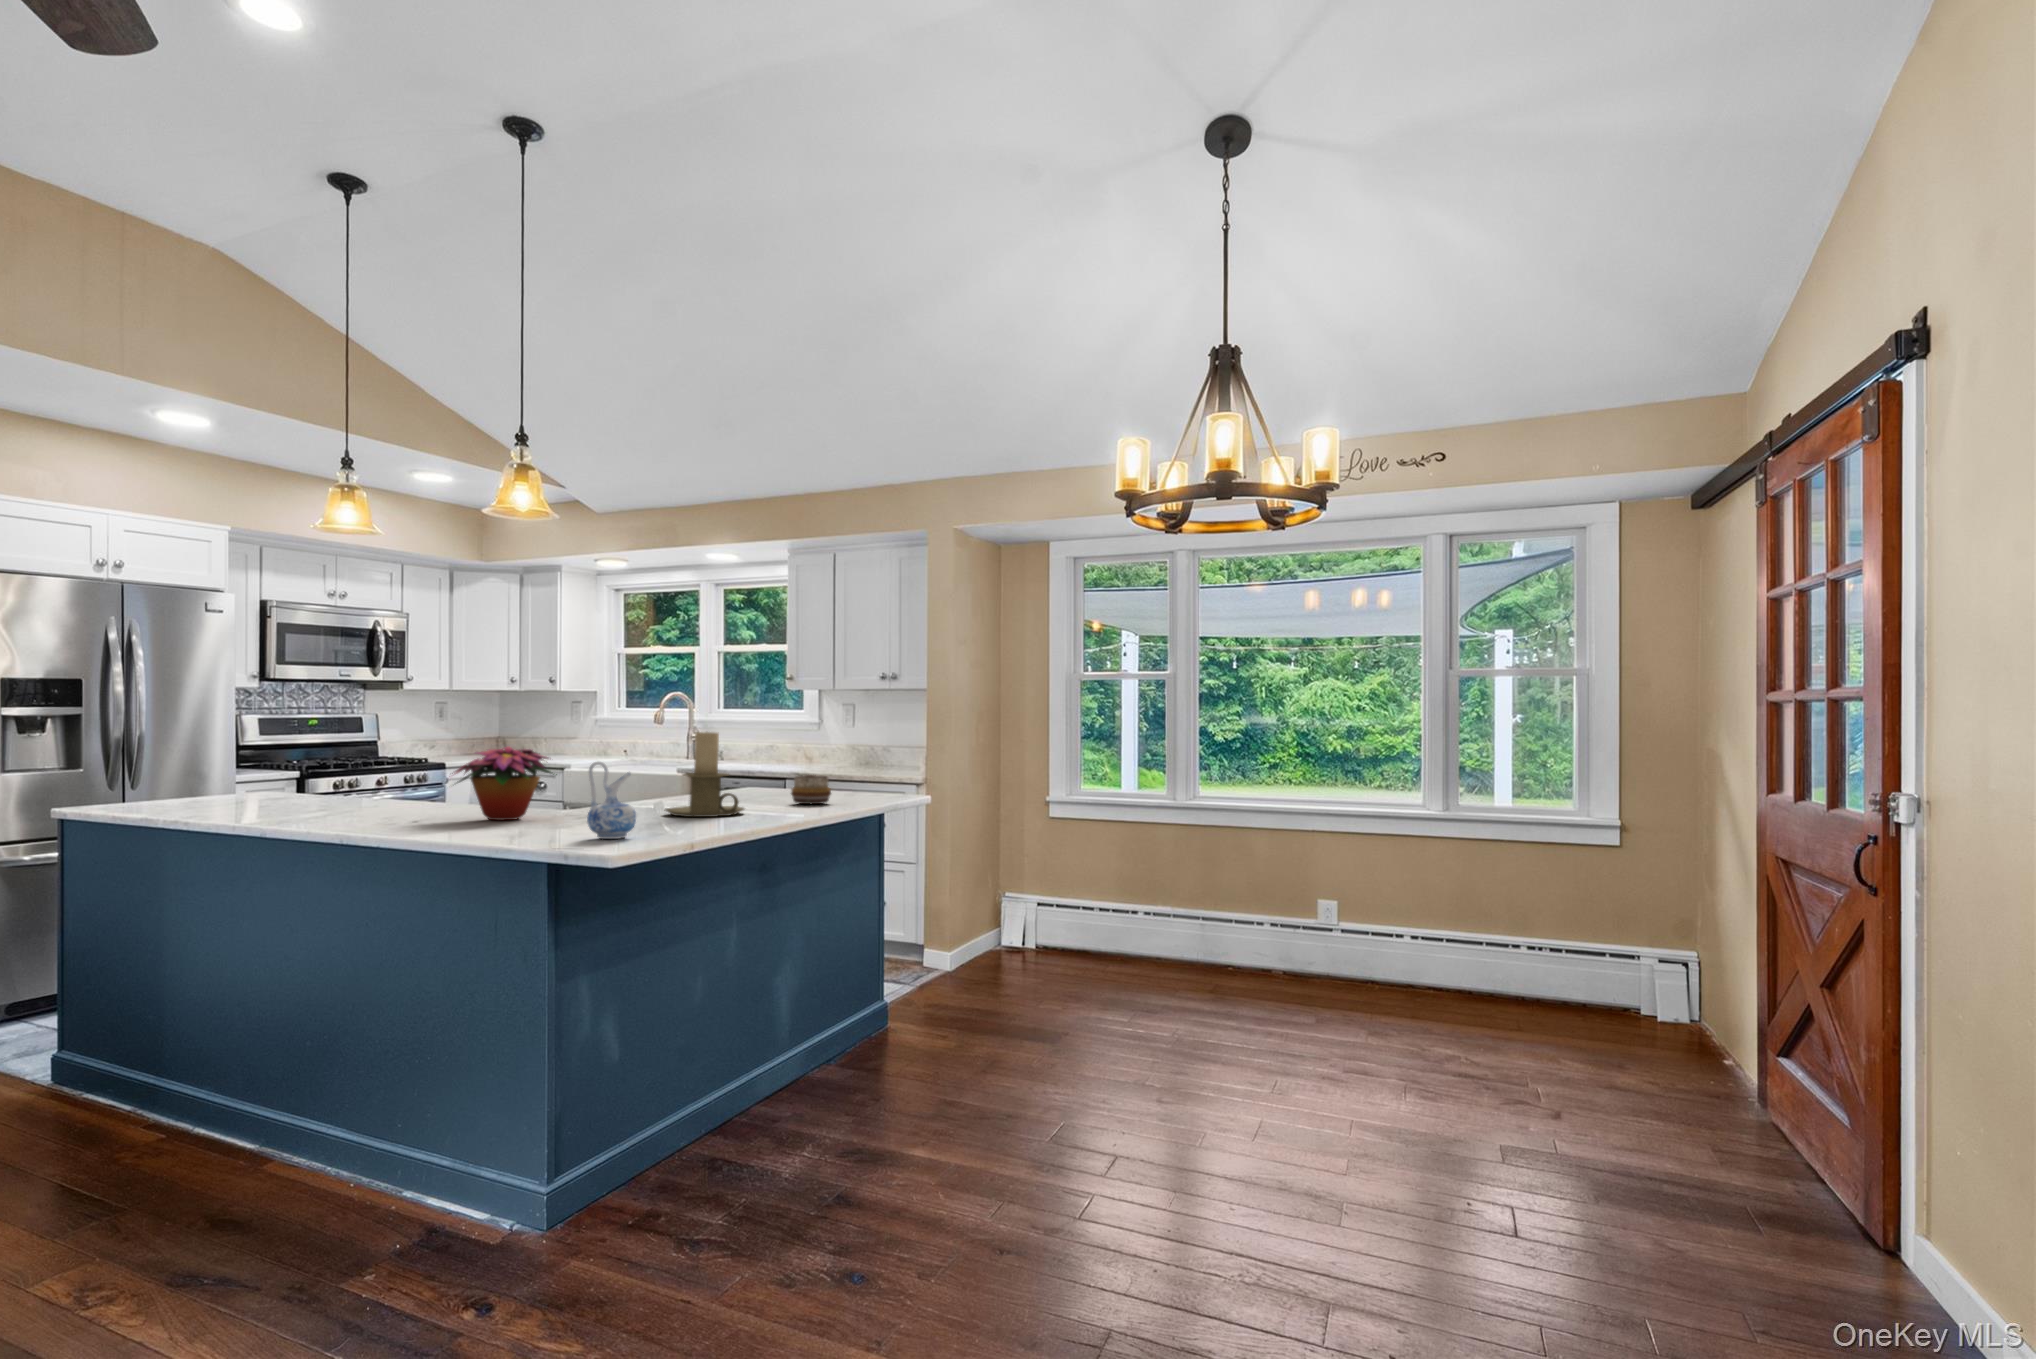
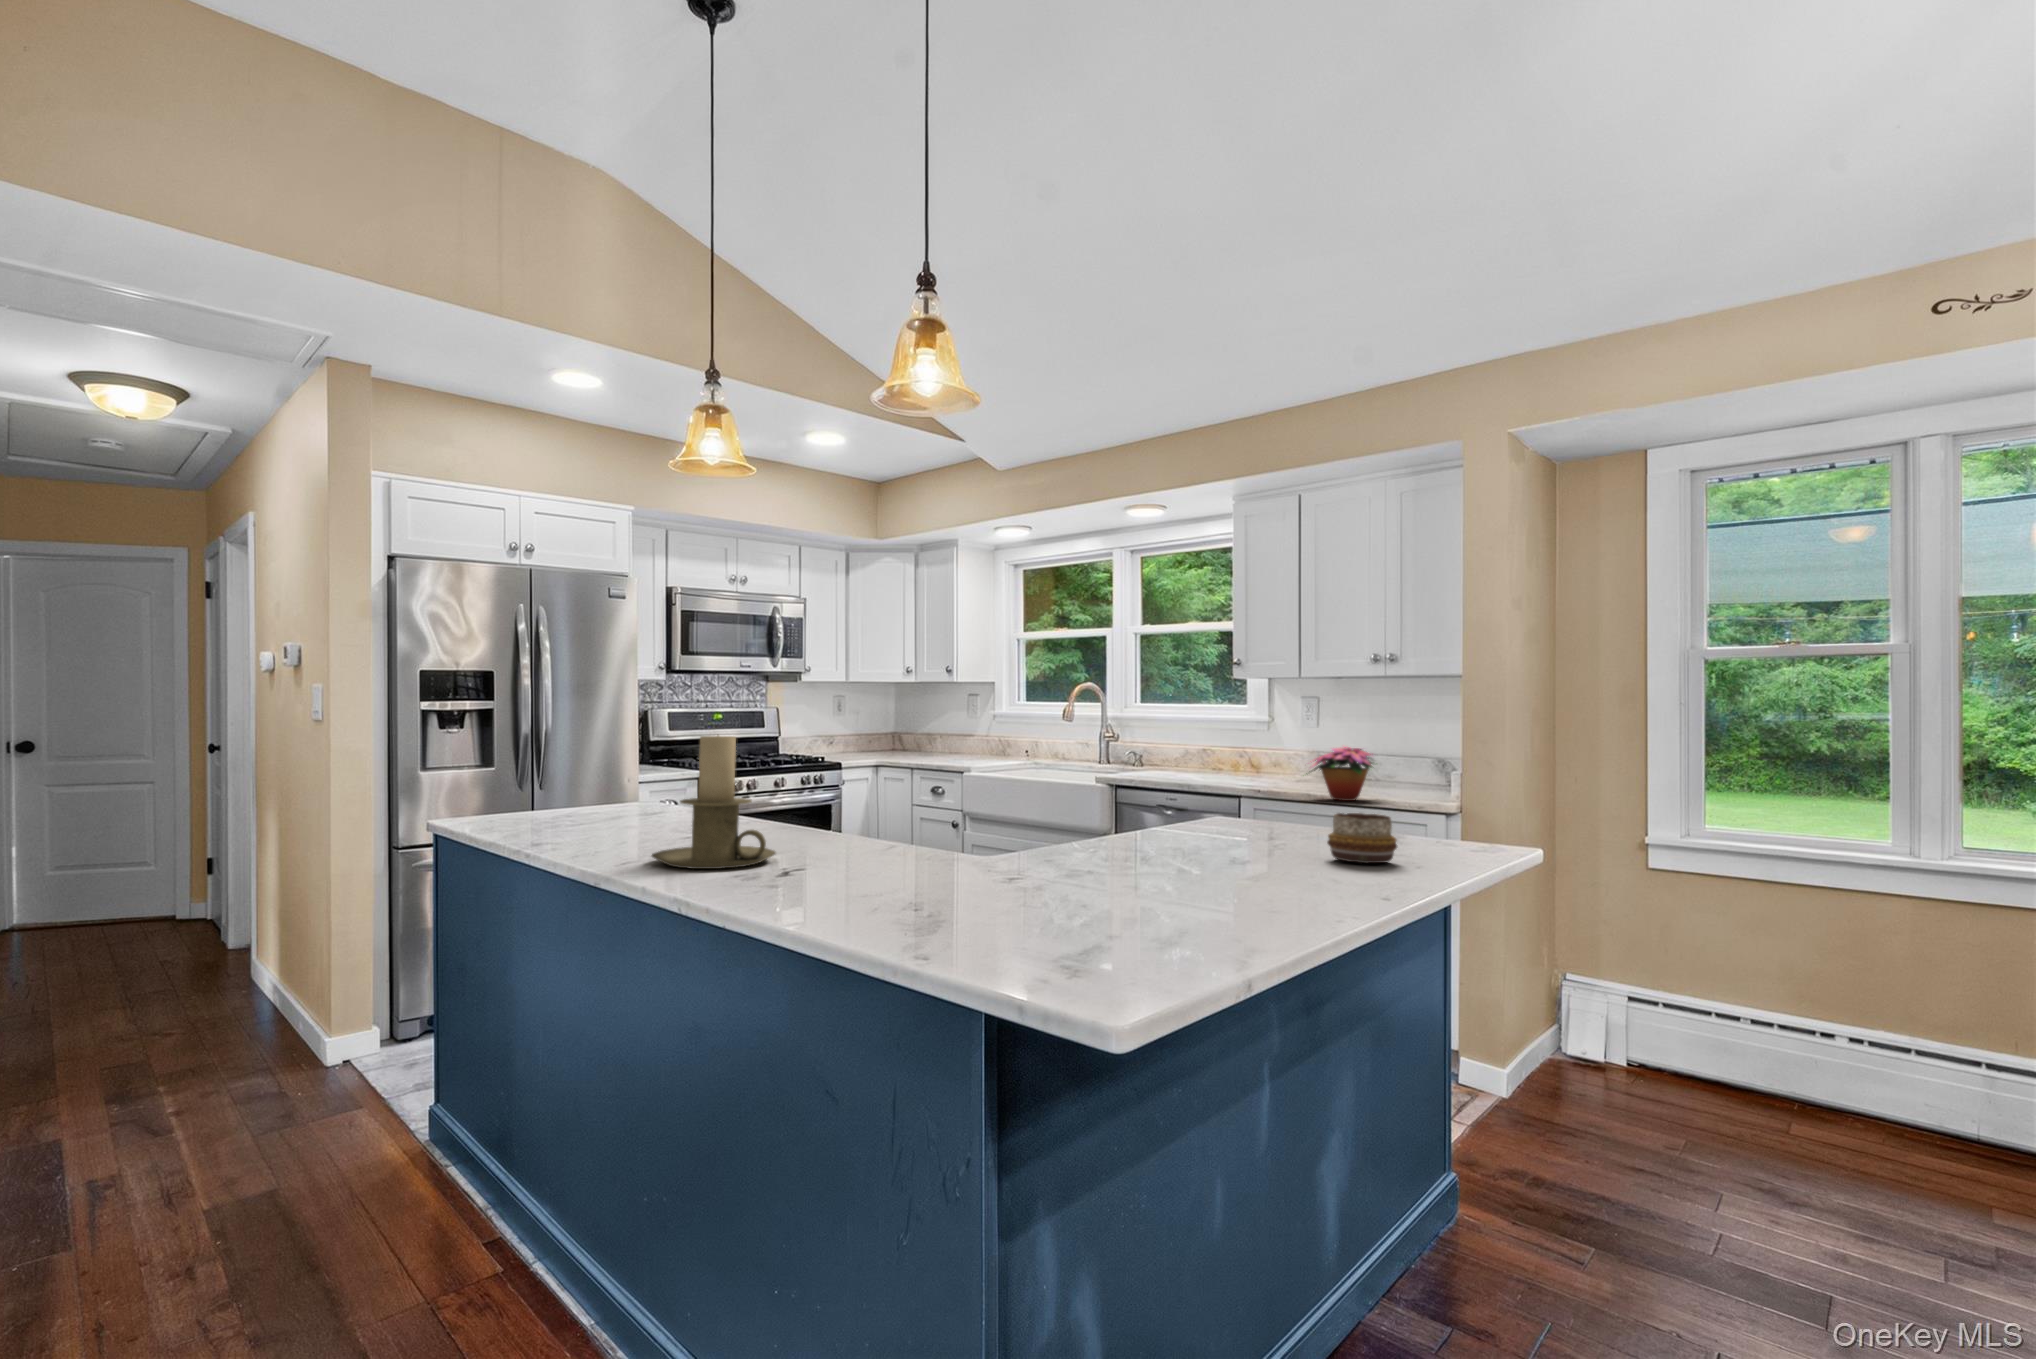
candle holder: present [665,732,744,817] -> present [652,735,775,869]
flower arrangement: present [452,747,557,820] -> present [1312,747,1373,801]
ceramic pitcher: present [587,762,636,839] -> none [1064,814,1159,978]

